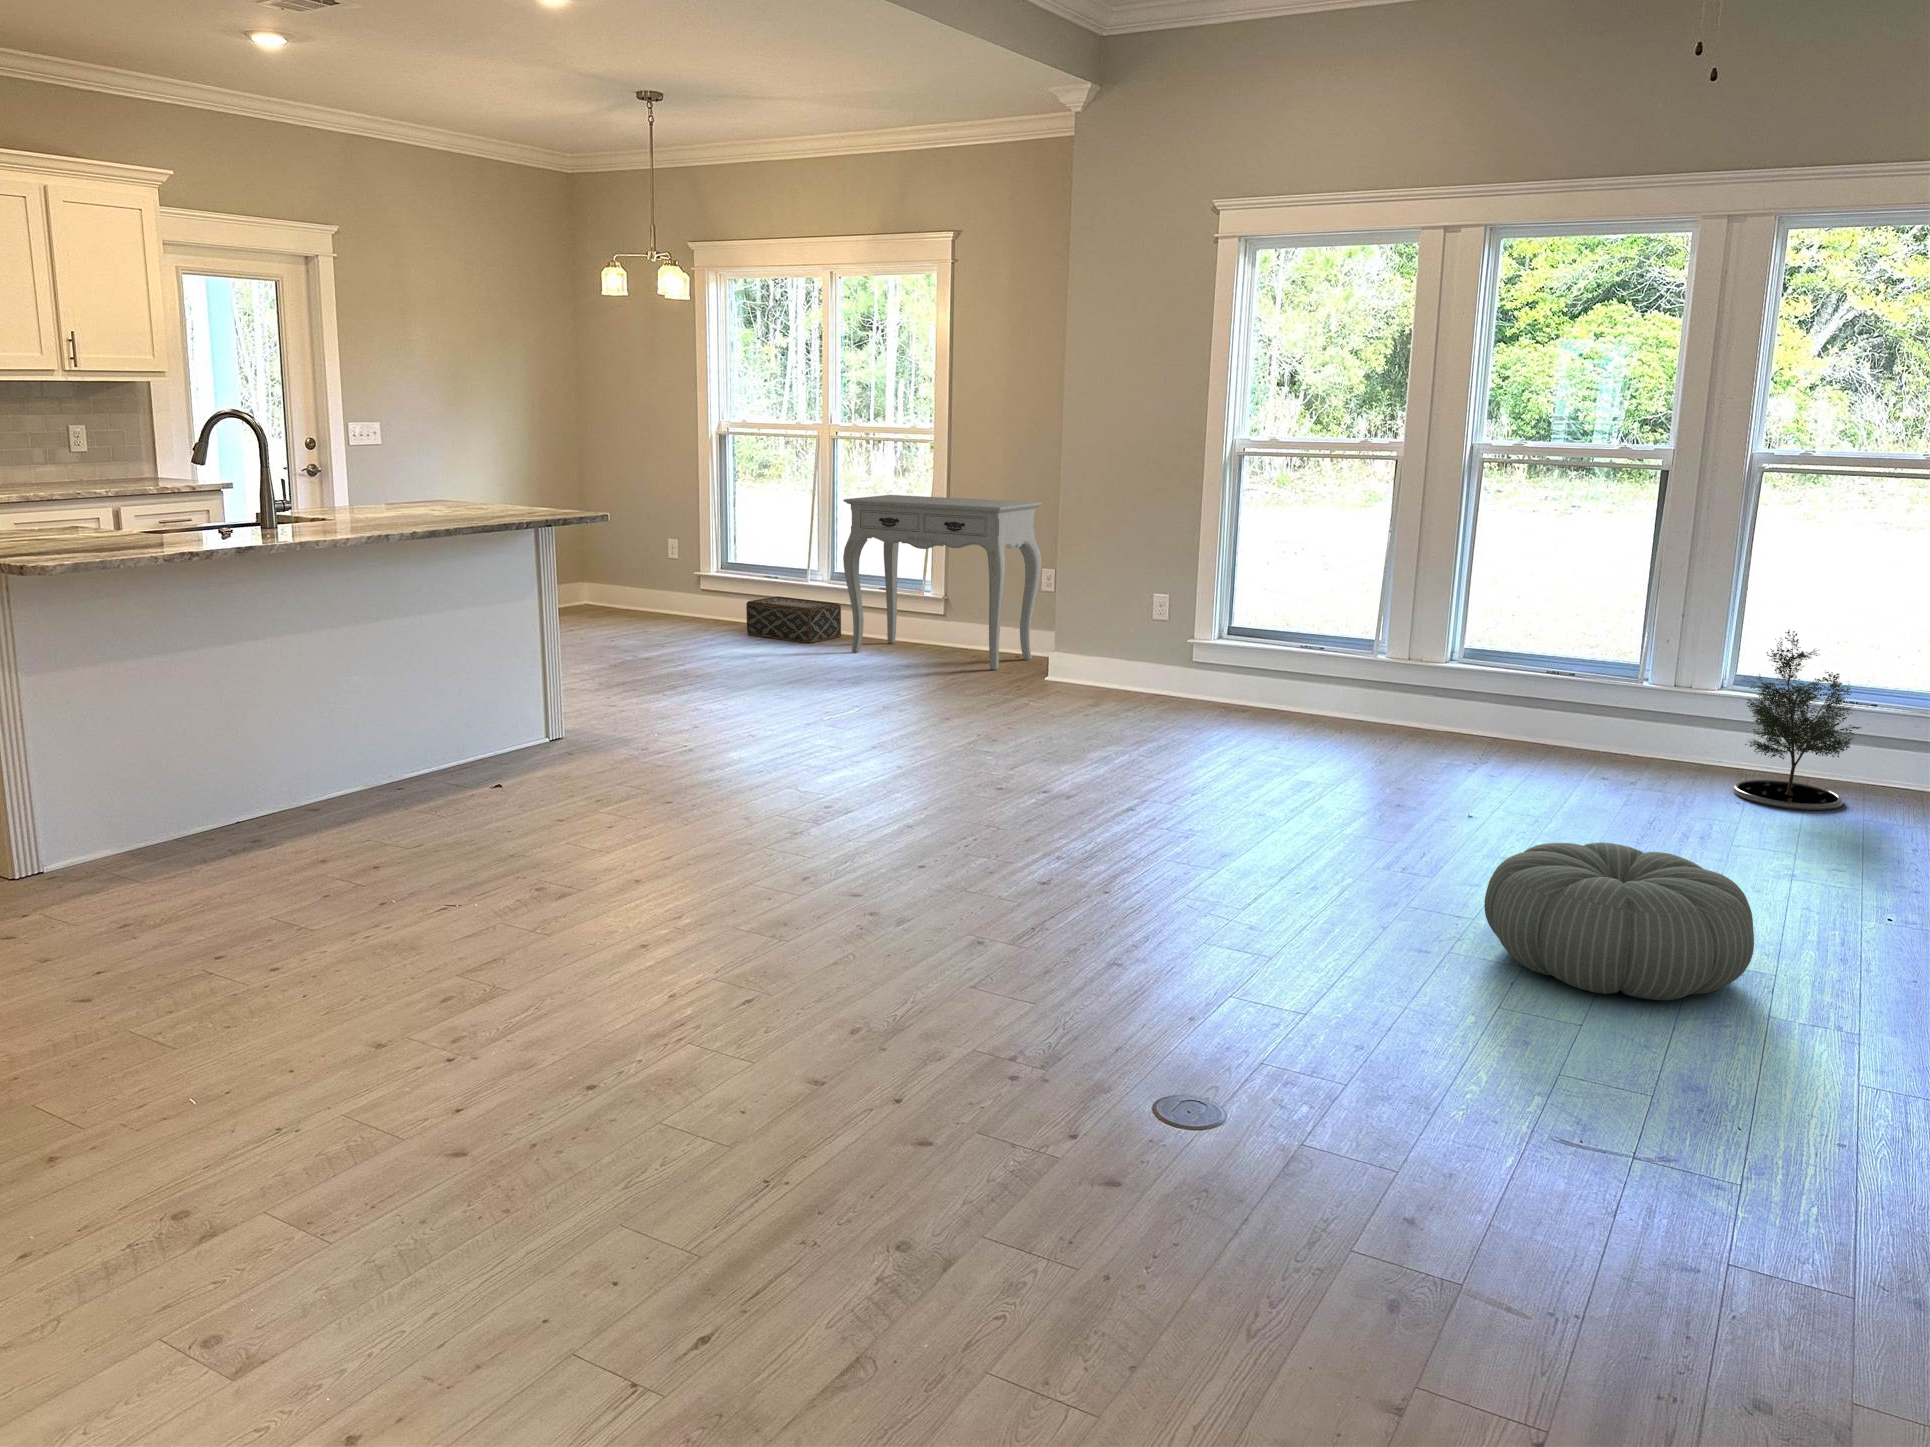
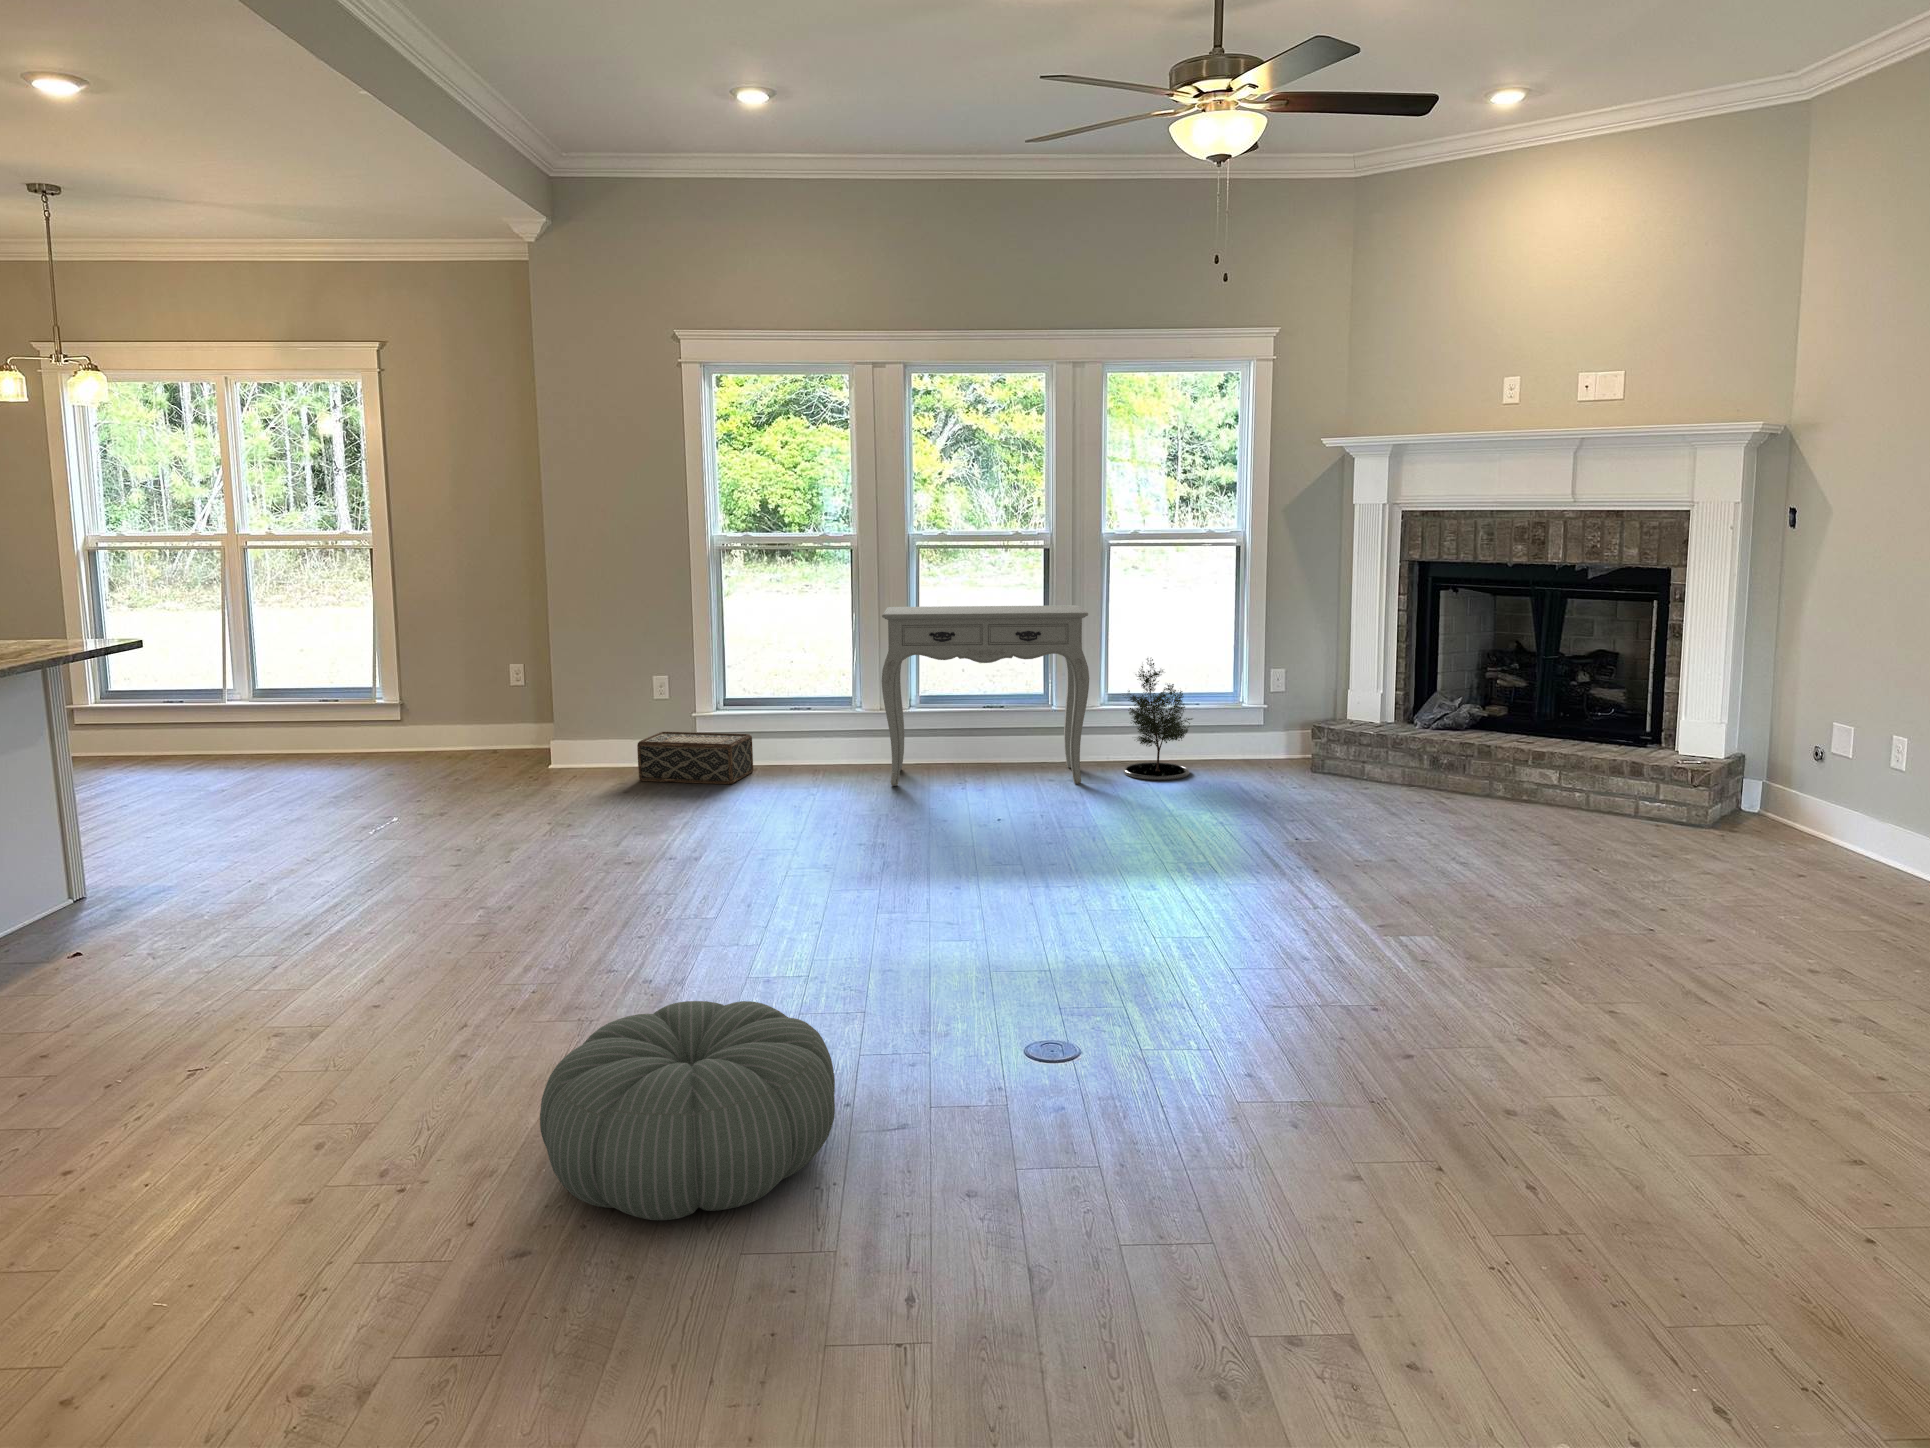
console table: present [843,495,1042,670] -> present [882,605,1089,786]
woven basket: present [746,596,841,643] -> present [637,732,753,784]
pouf: present [1484,842,1754,1000] -> present [540,1001,835,1220]

